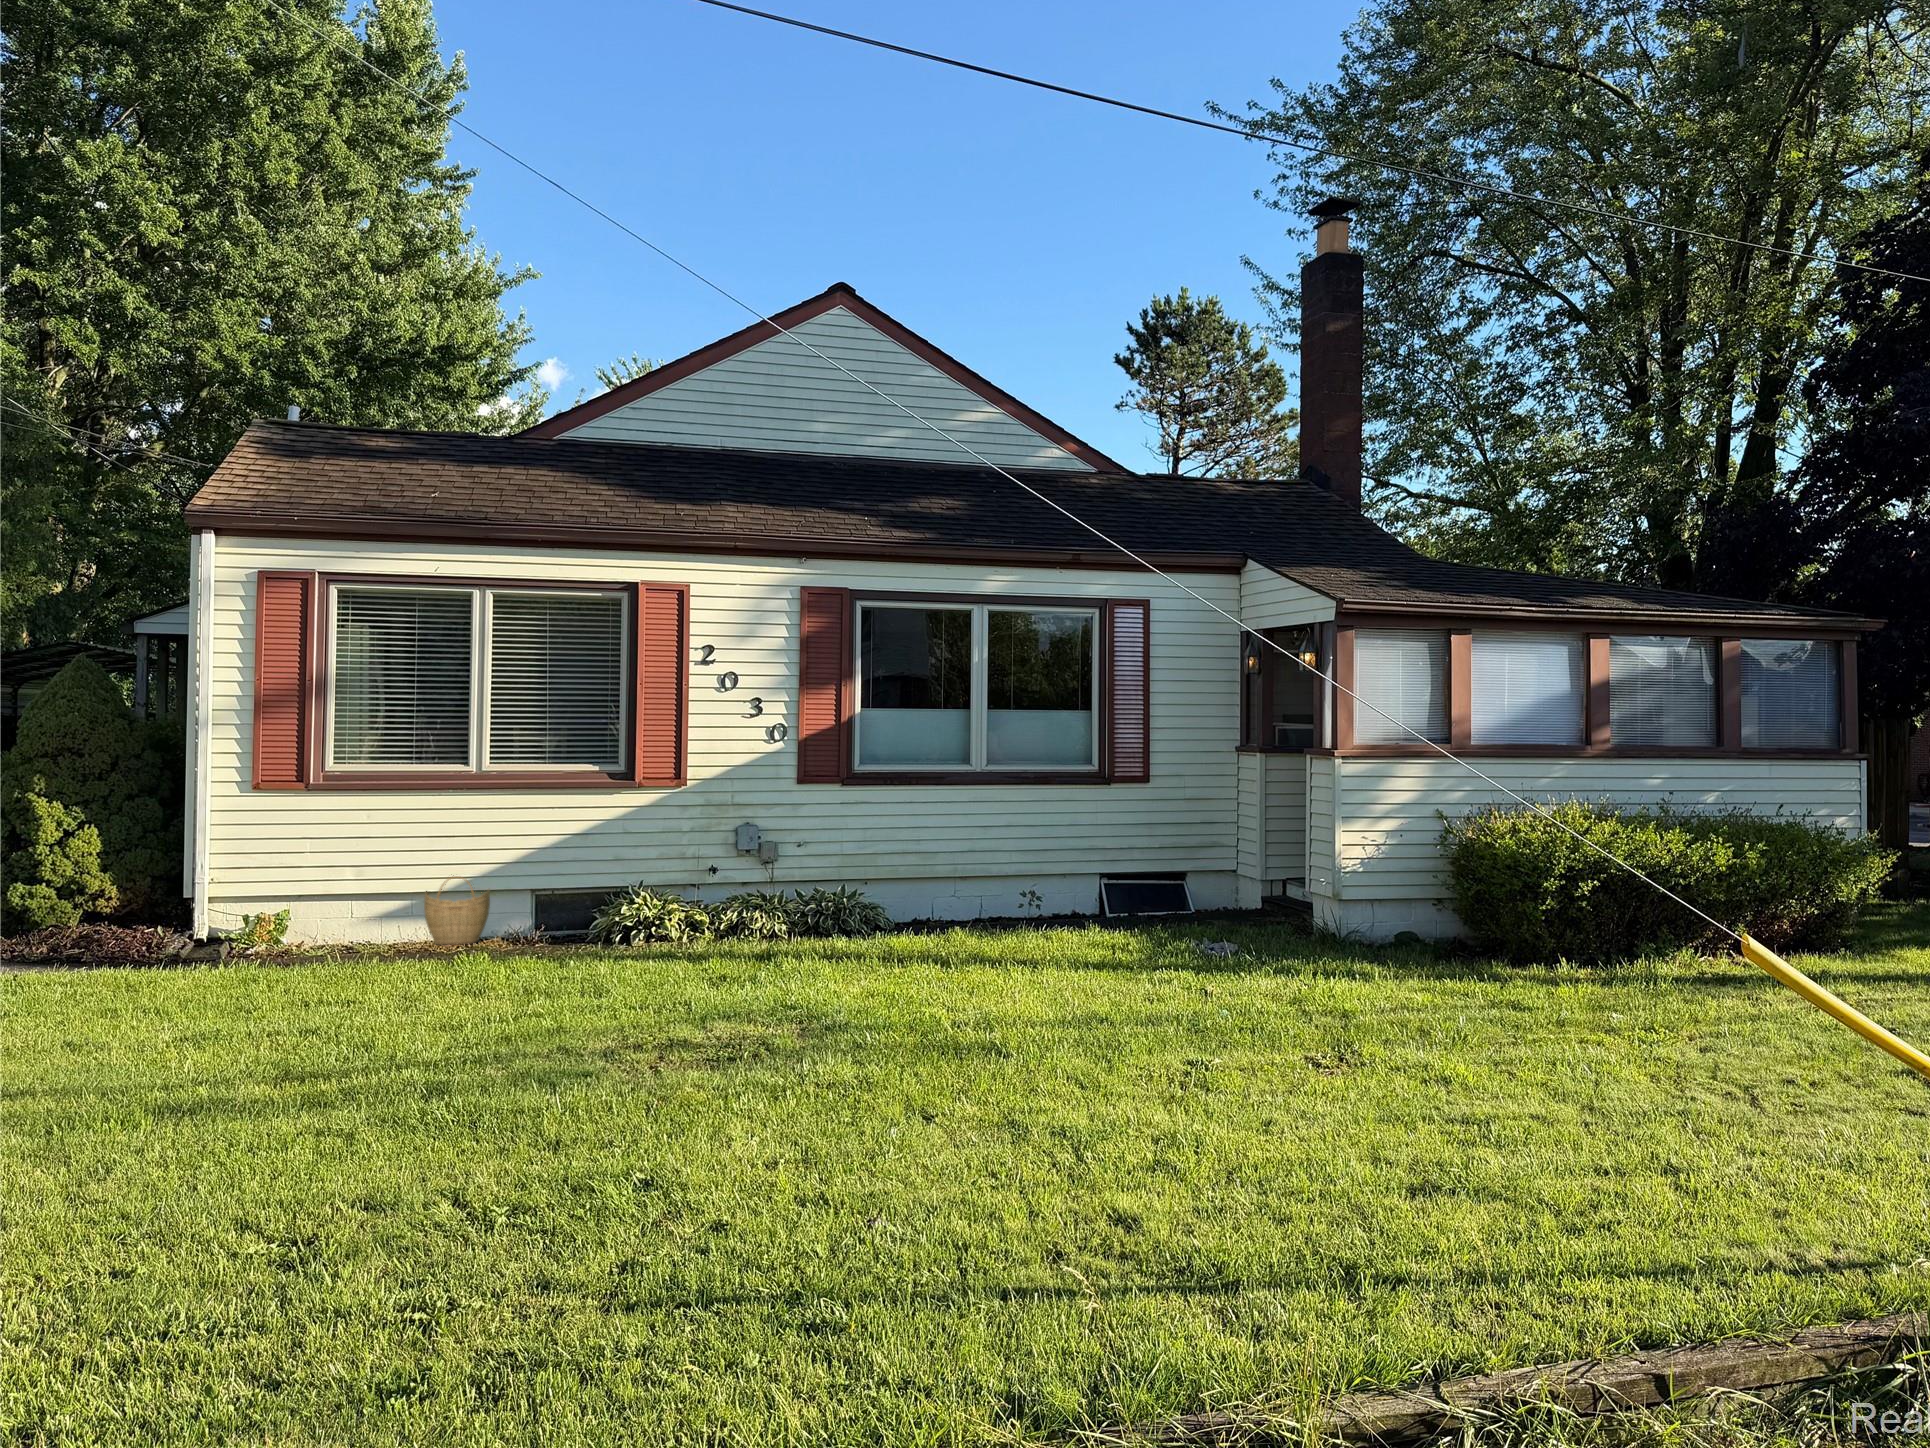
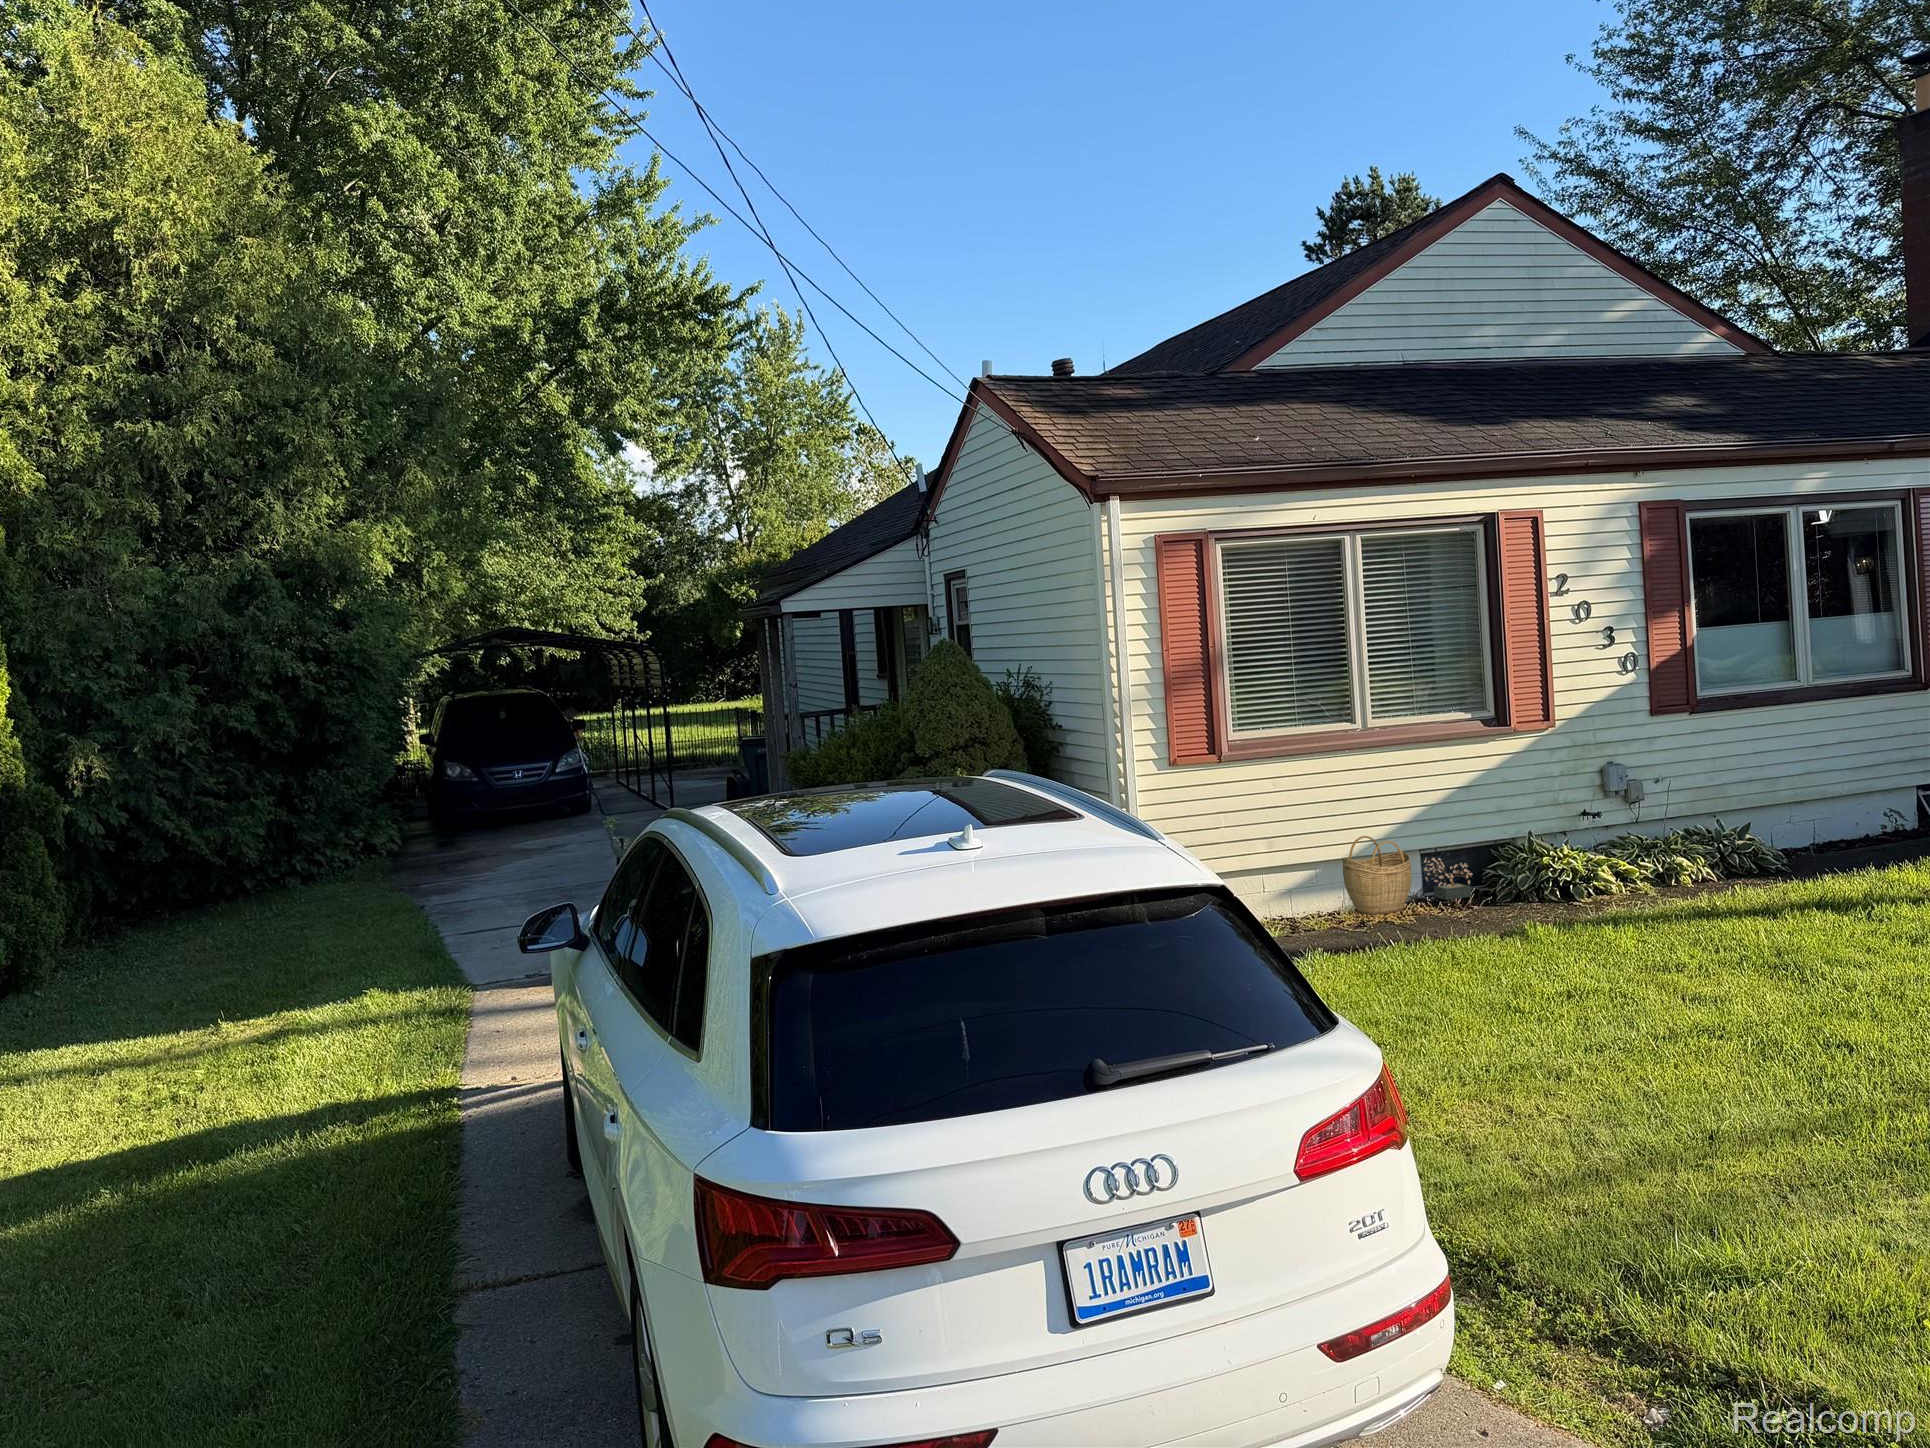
decorative plant: none [521,897,572,938] -> present [1424,858,1472,900]

